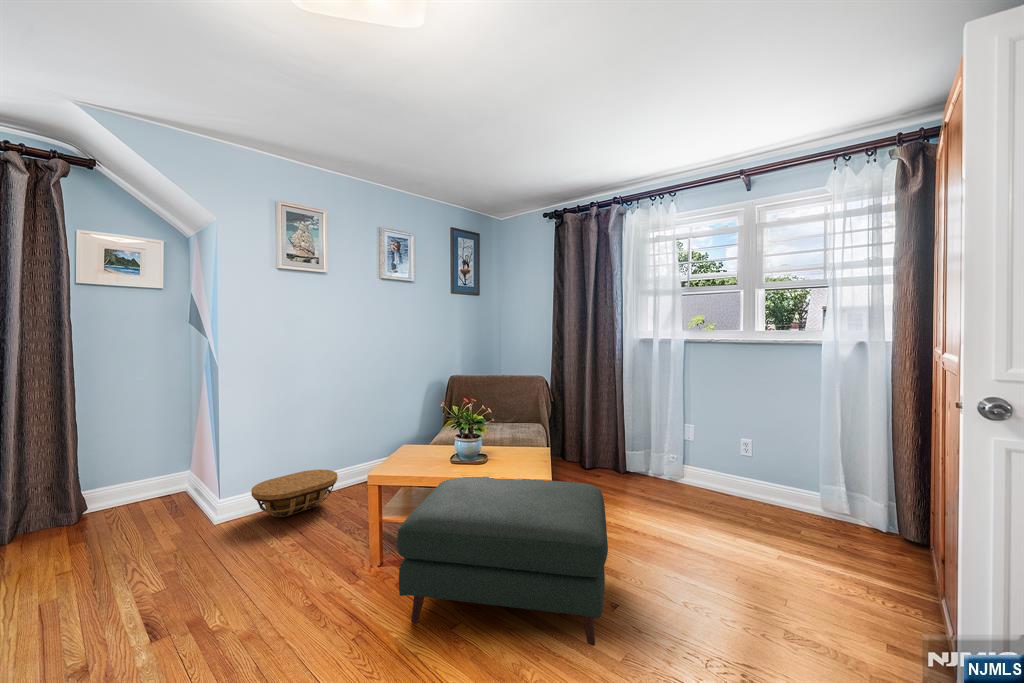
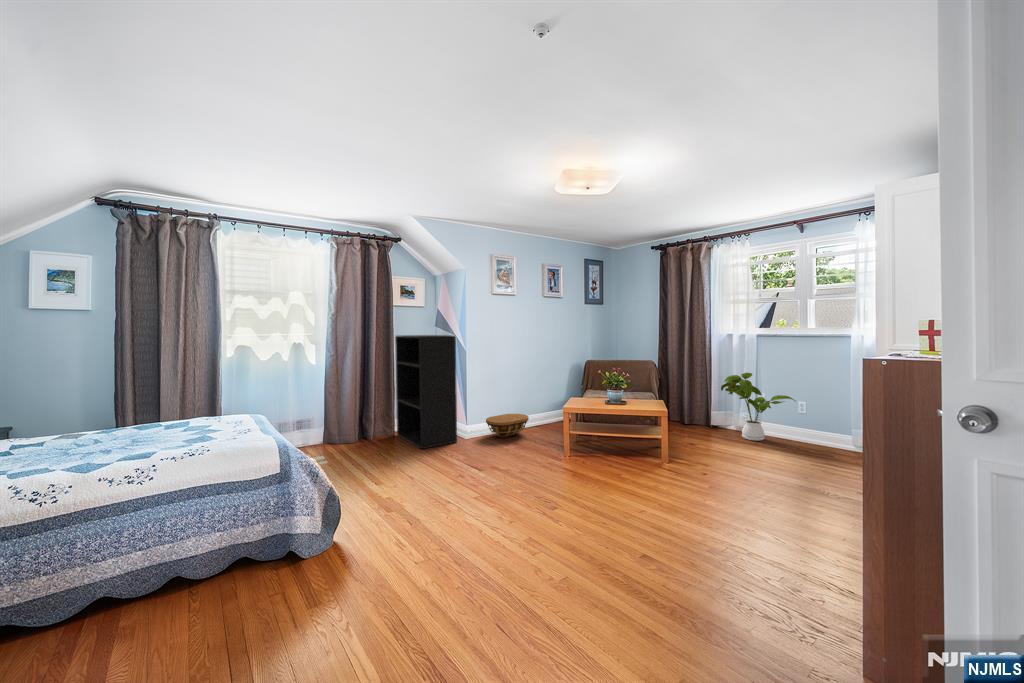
bookshelf: none [71,338,183,566] -> present [395,335,457,449]
house plant: none [636,396,742,498] -> present [721,373,795,441]
ottoman: present [397,477,608,646] -> none [593,411,704,487]

